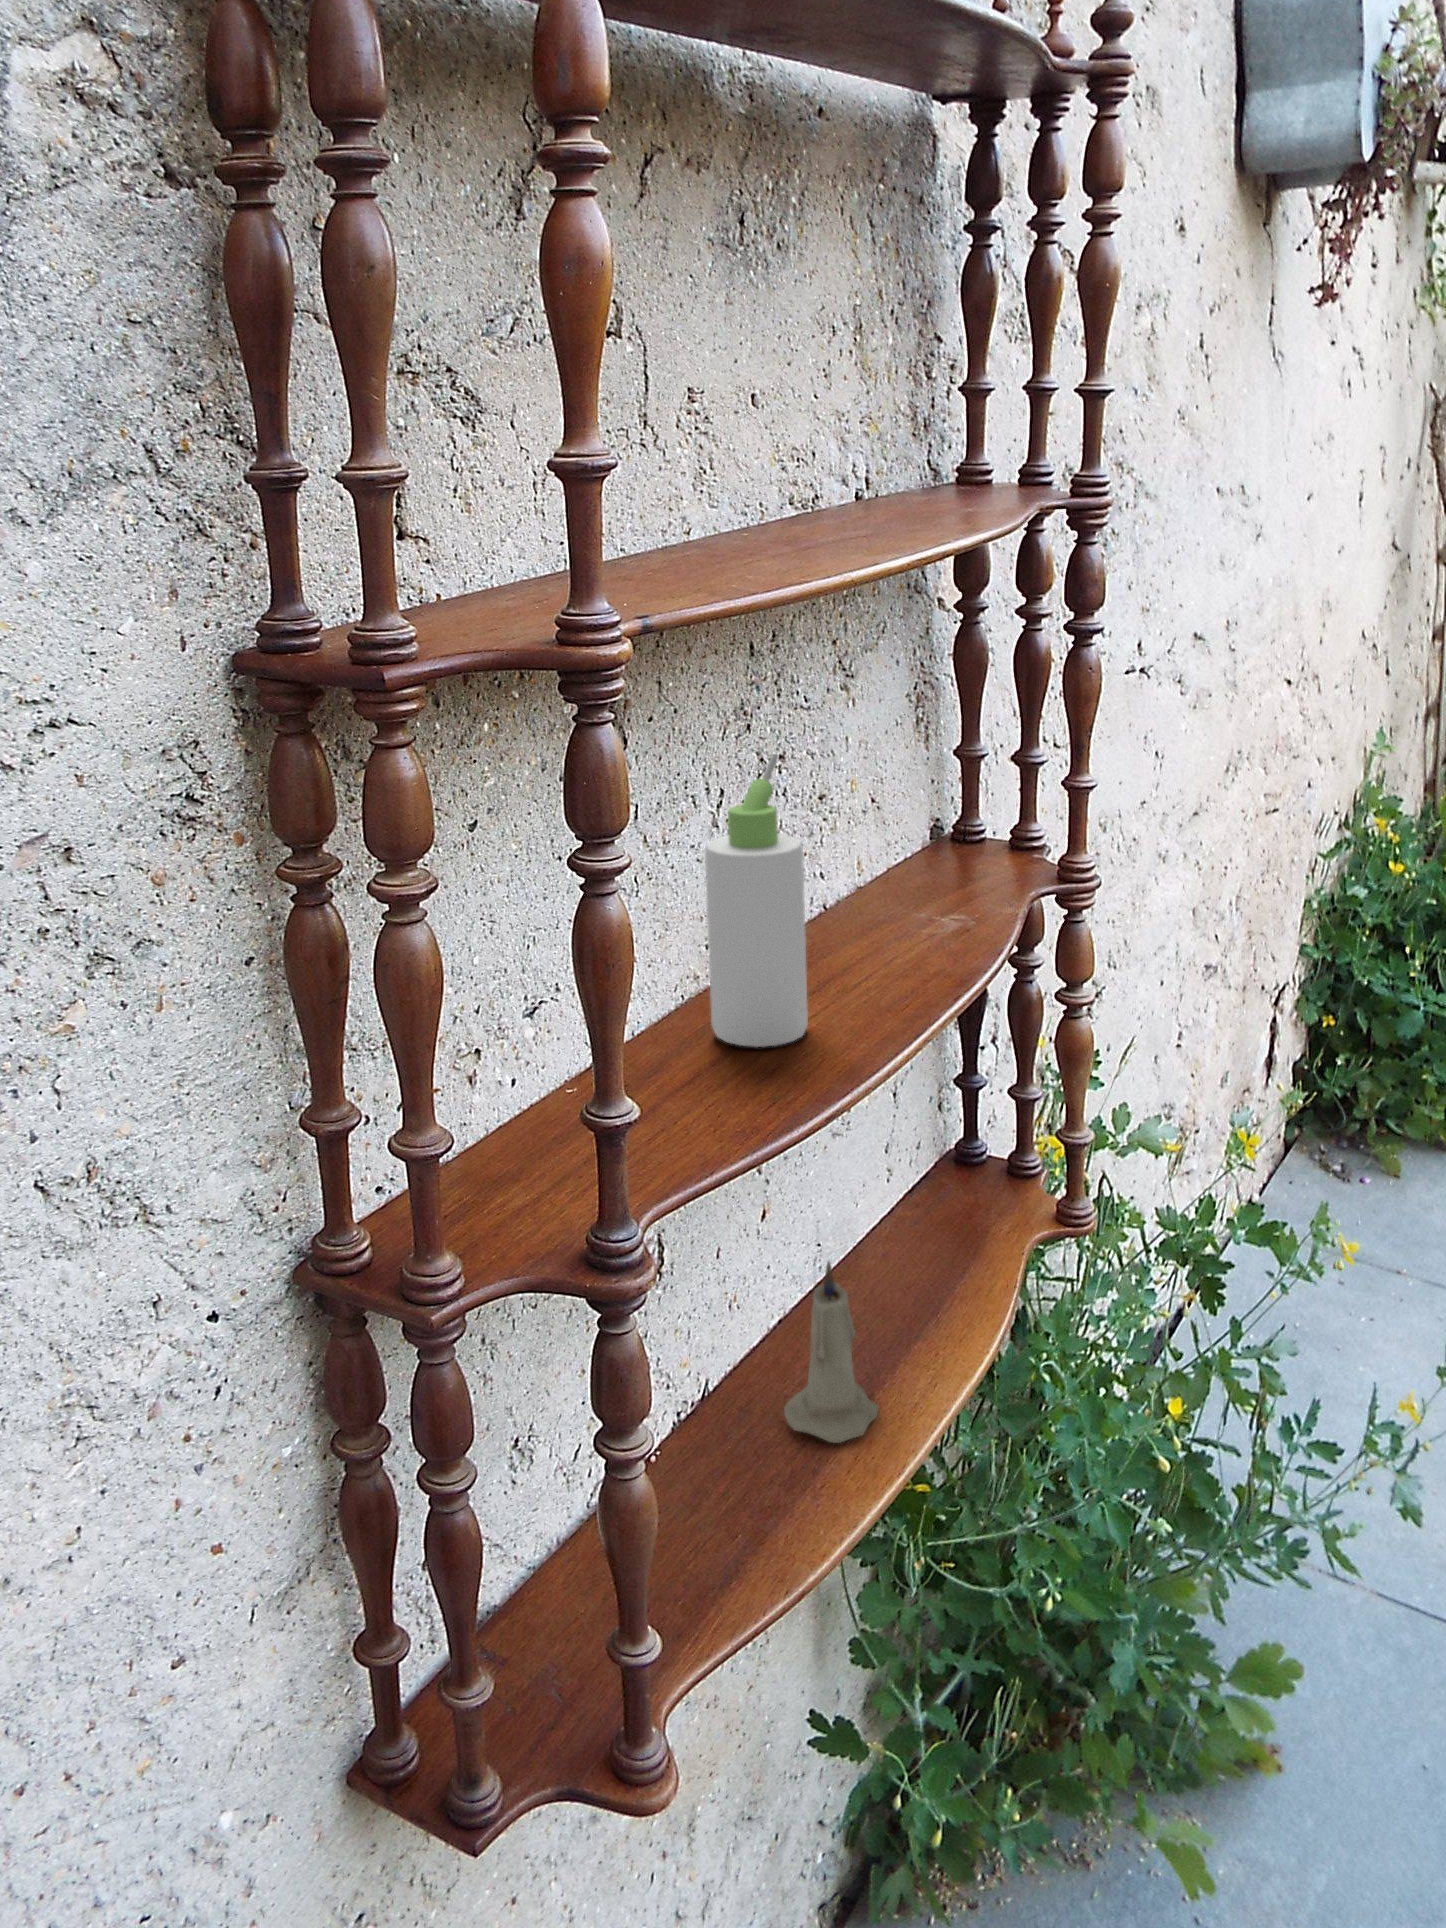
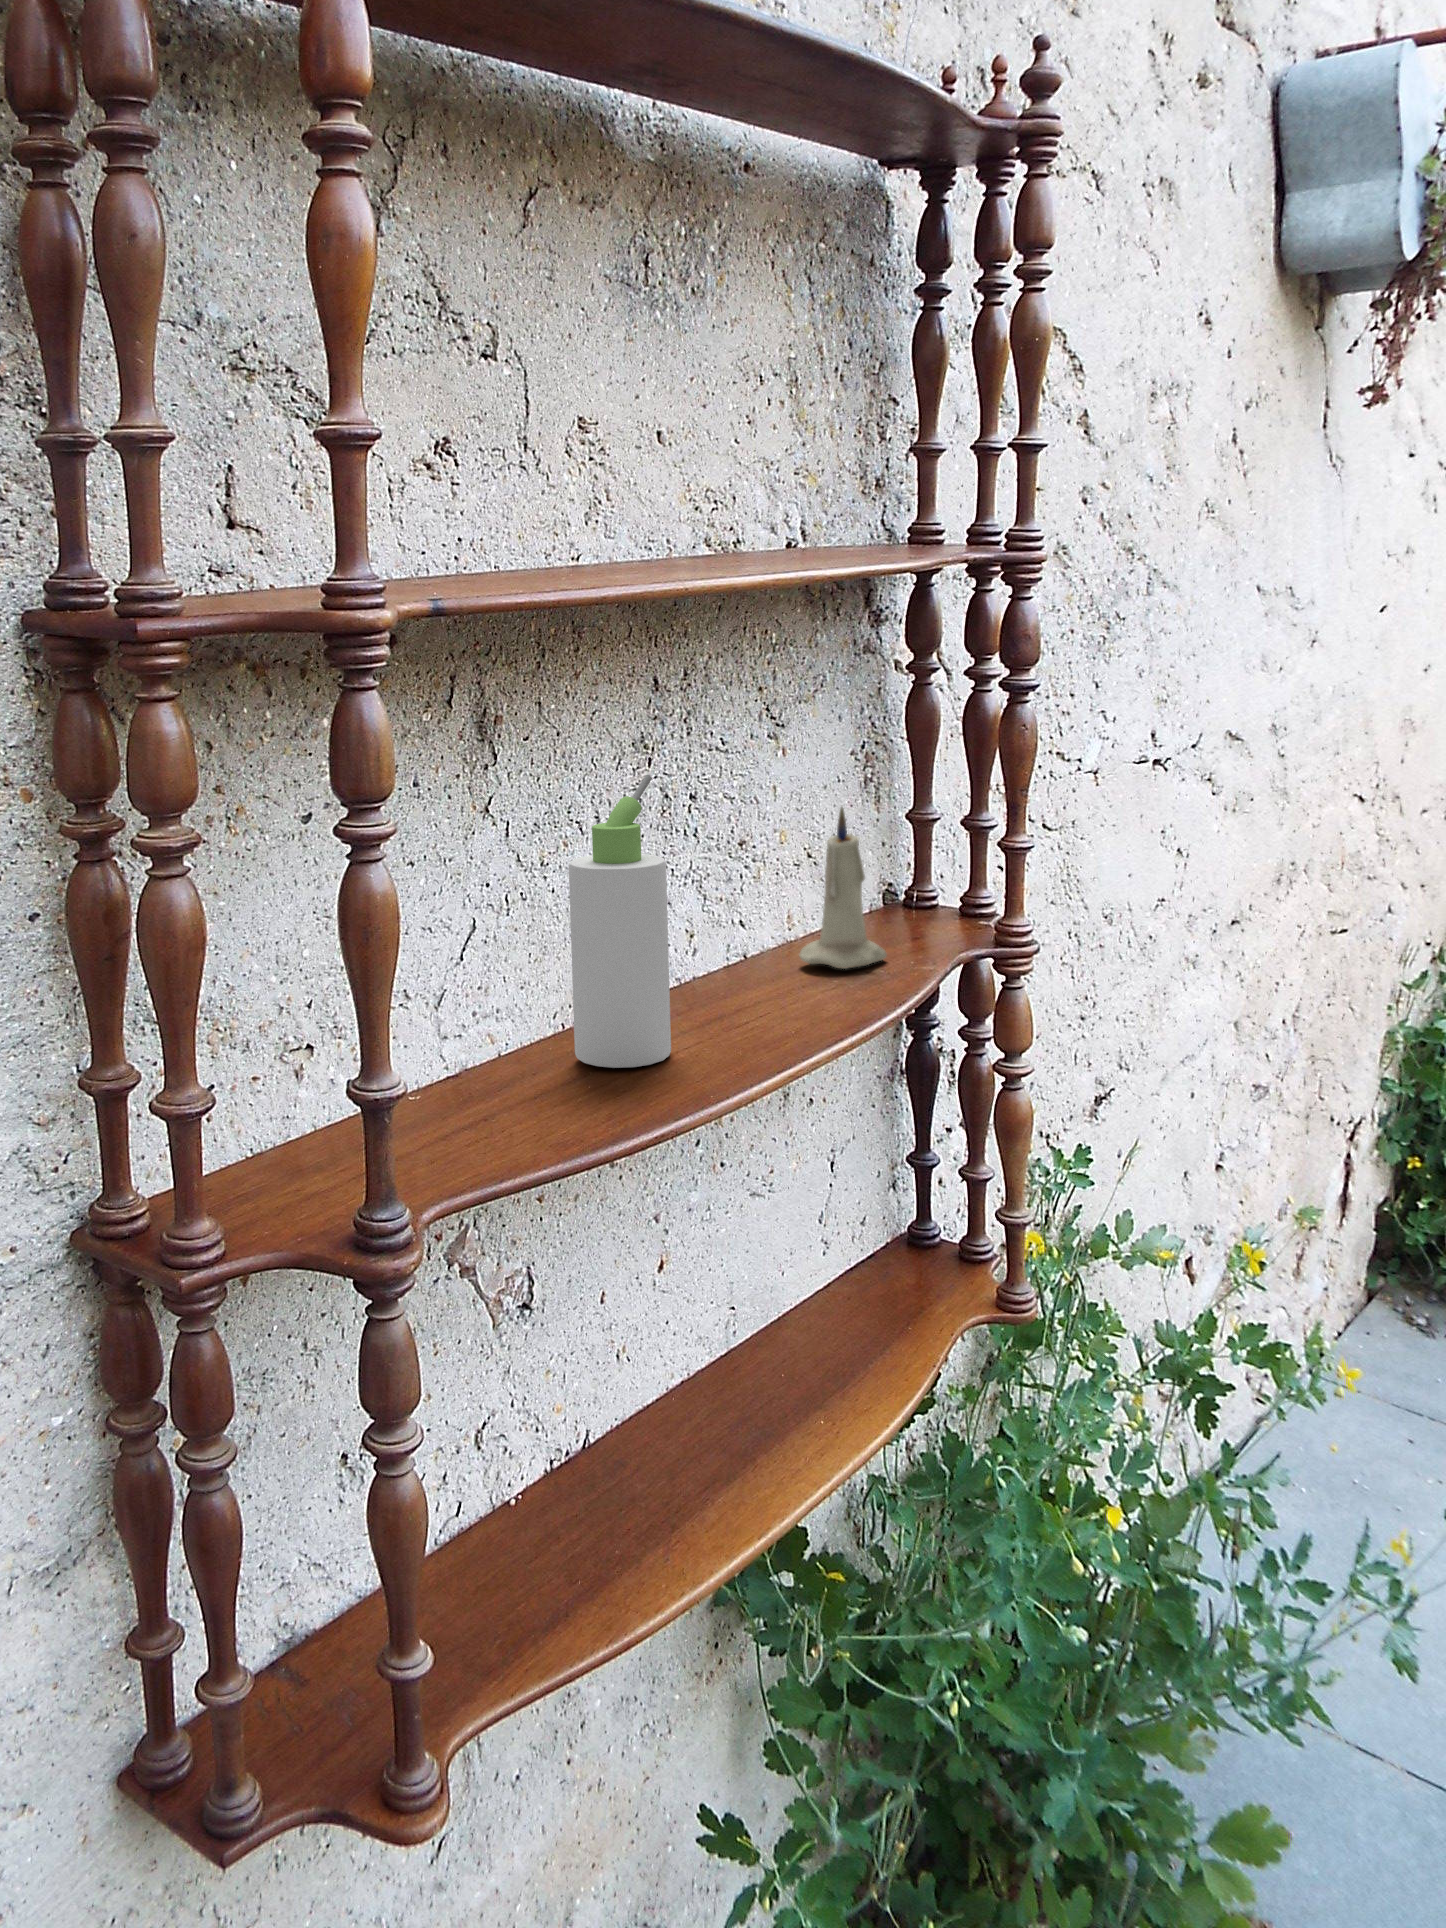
candle: present [784,1261,879,1443] -> present [799,807,887,969]

